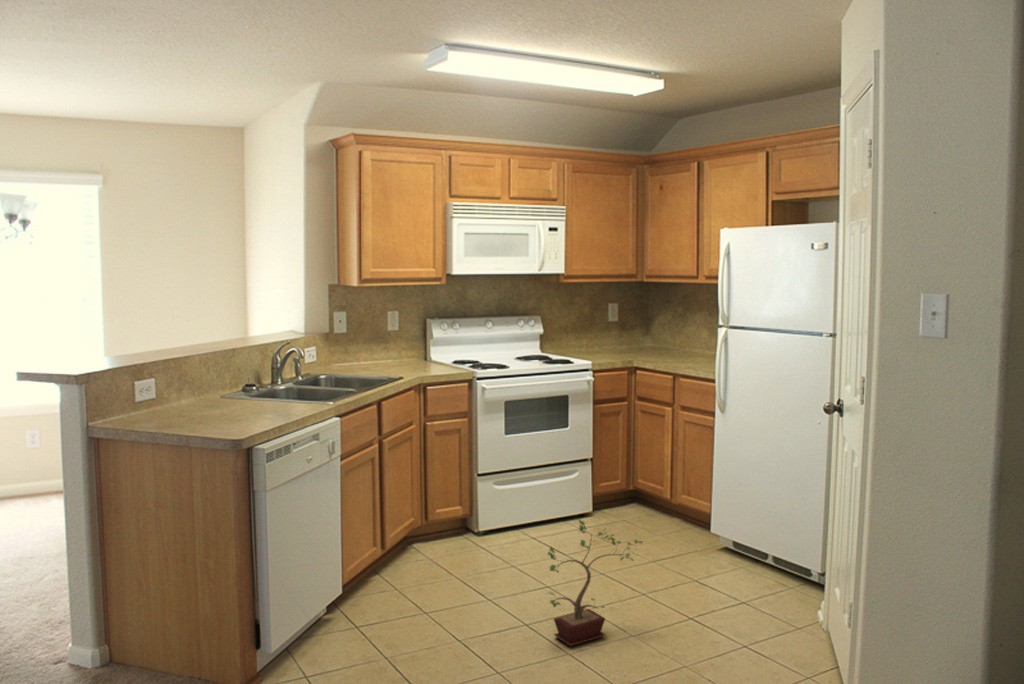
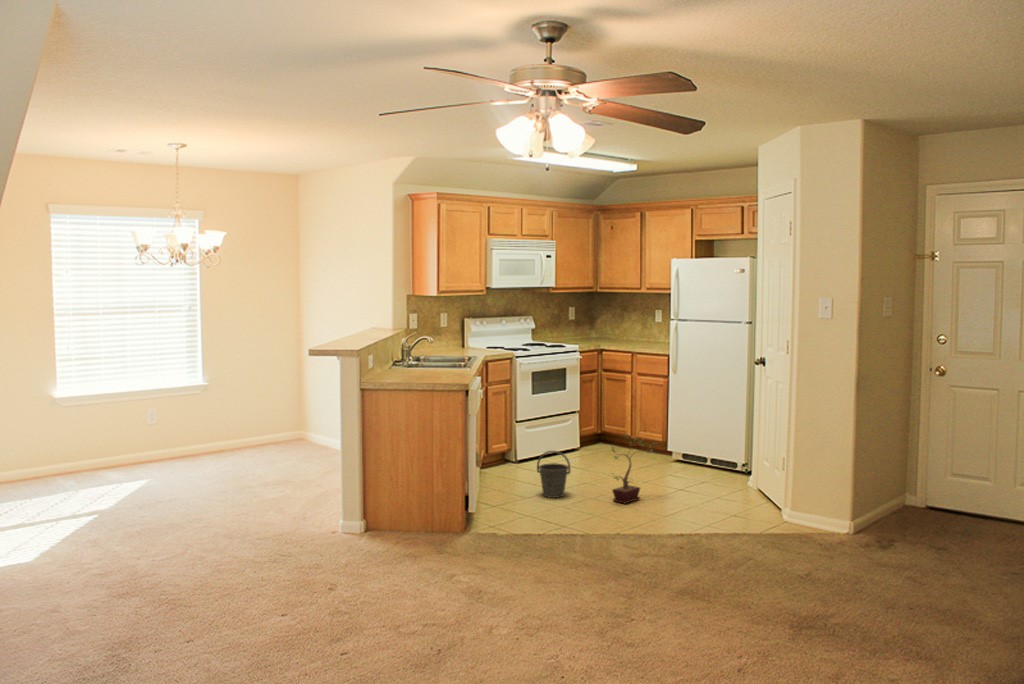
bucket: none [447,540,496,619] -> present [537,451,570,498]

